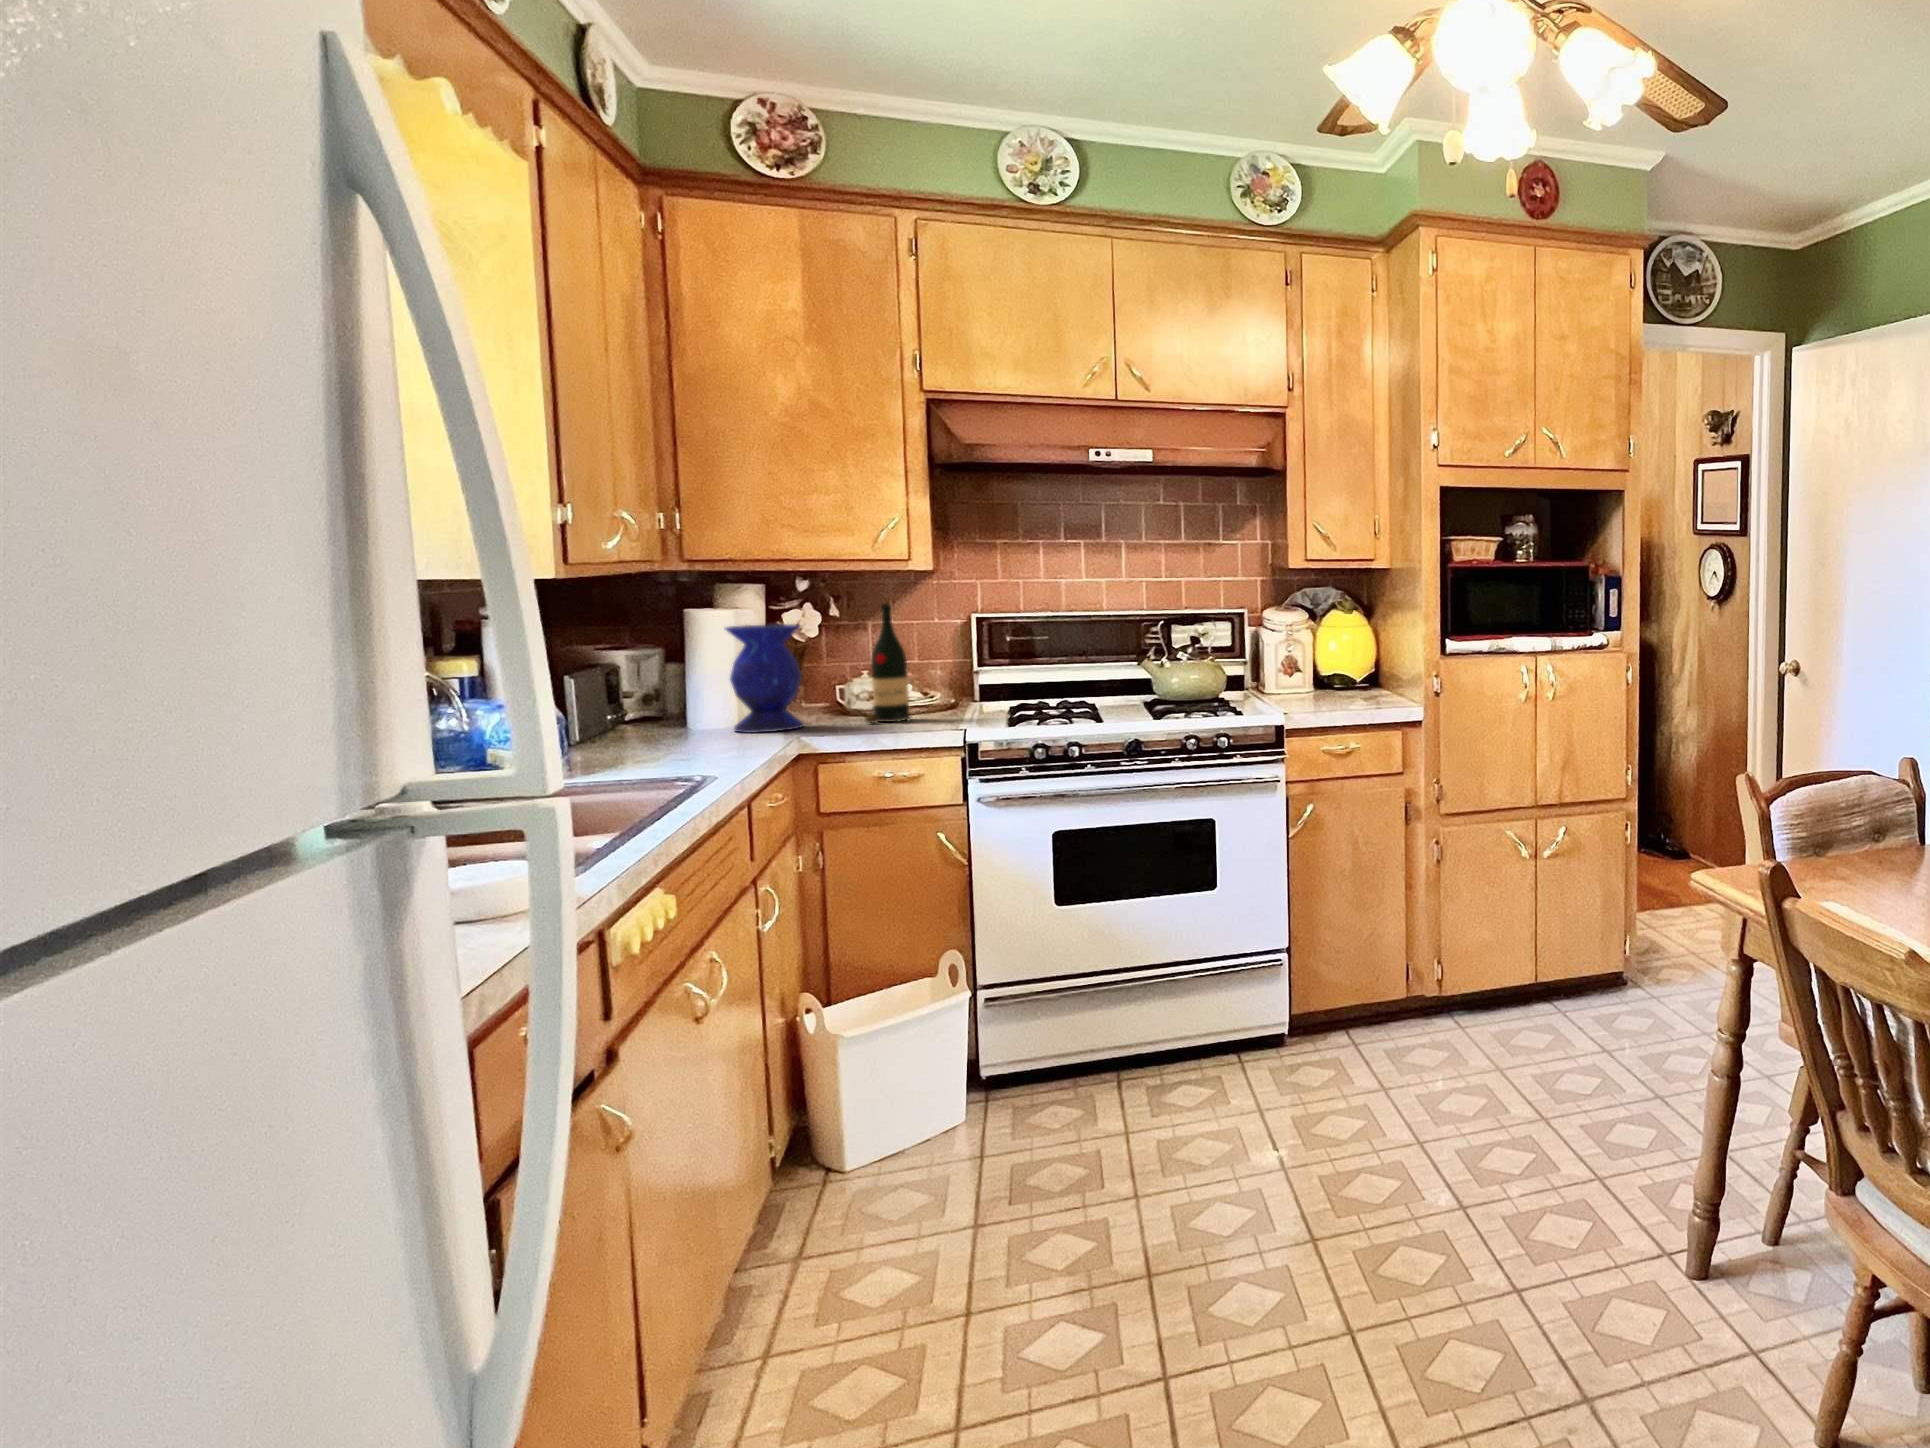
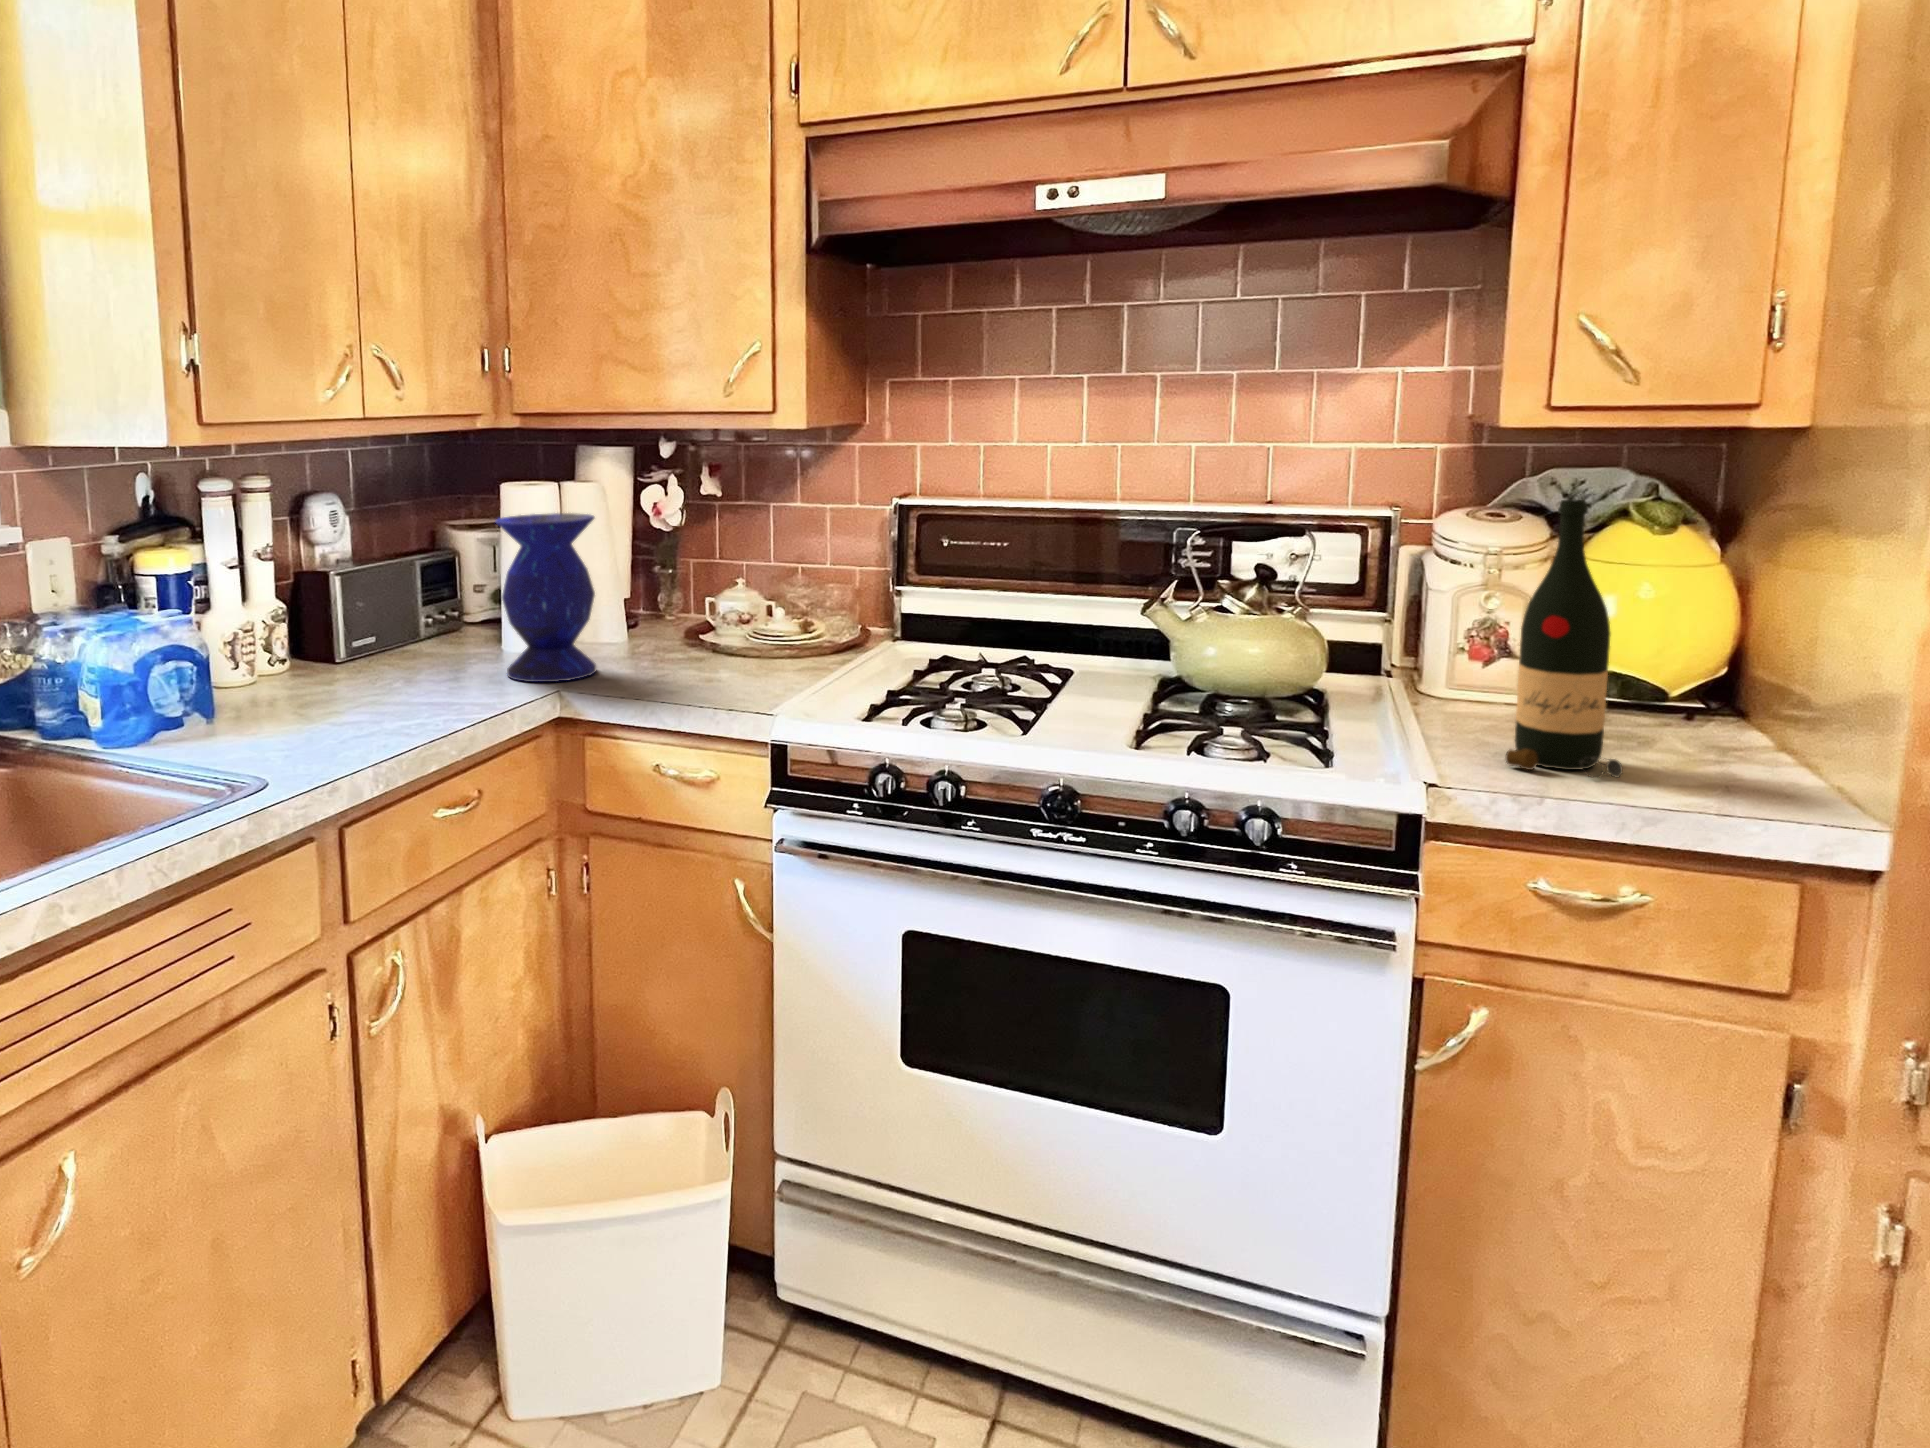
wine bottle: present [865,604,911,723] -> present [1506,500,1623,778]

